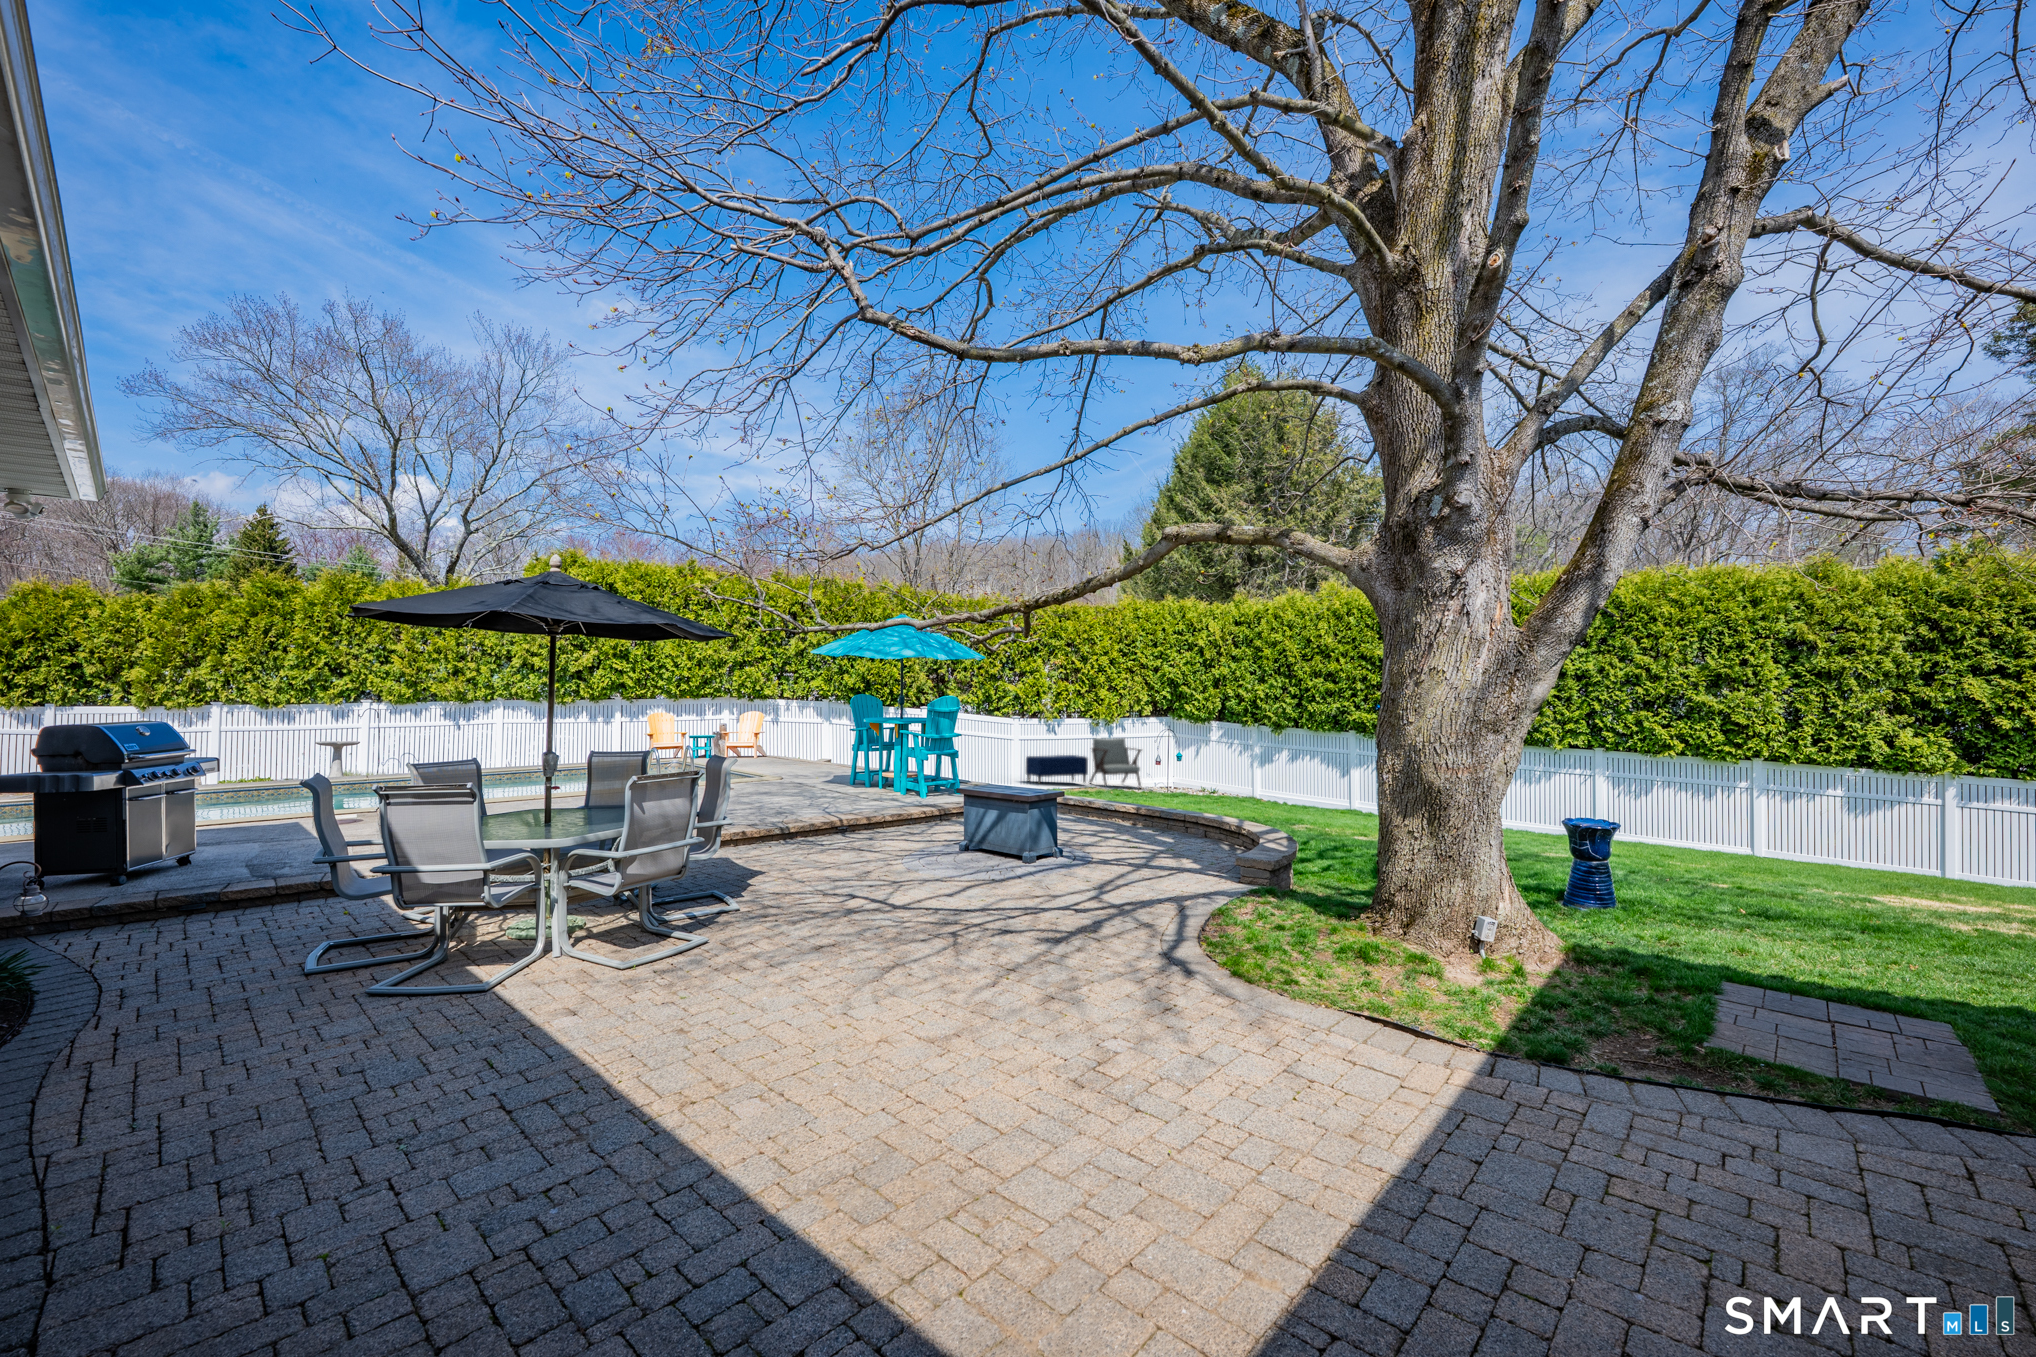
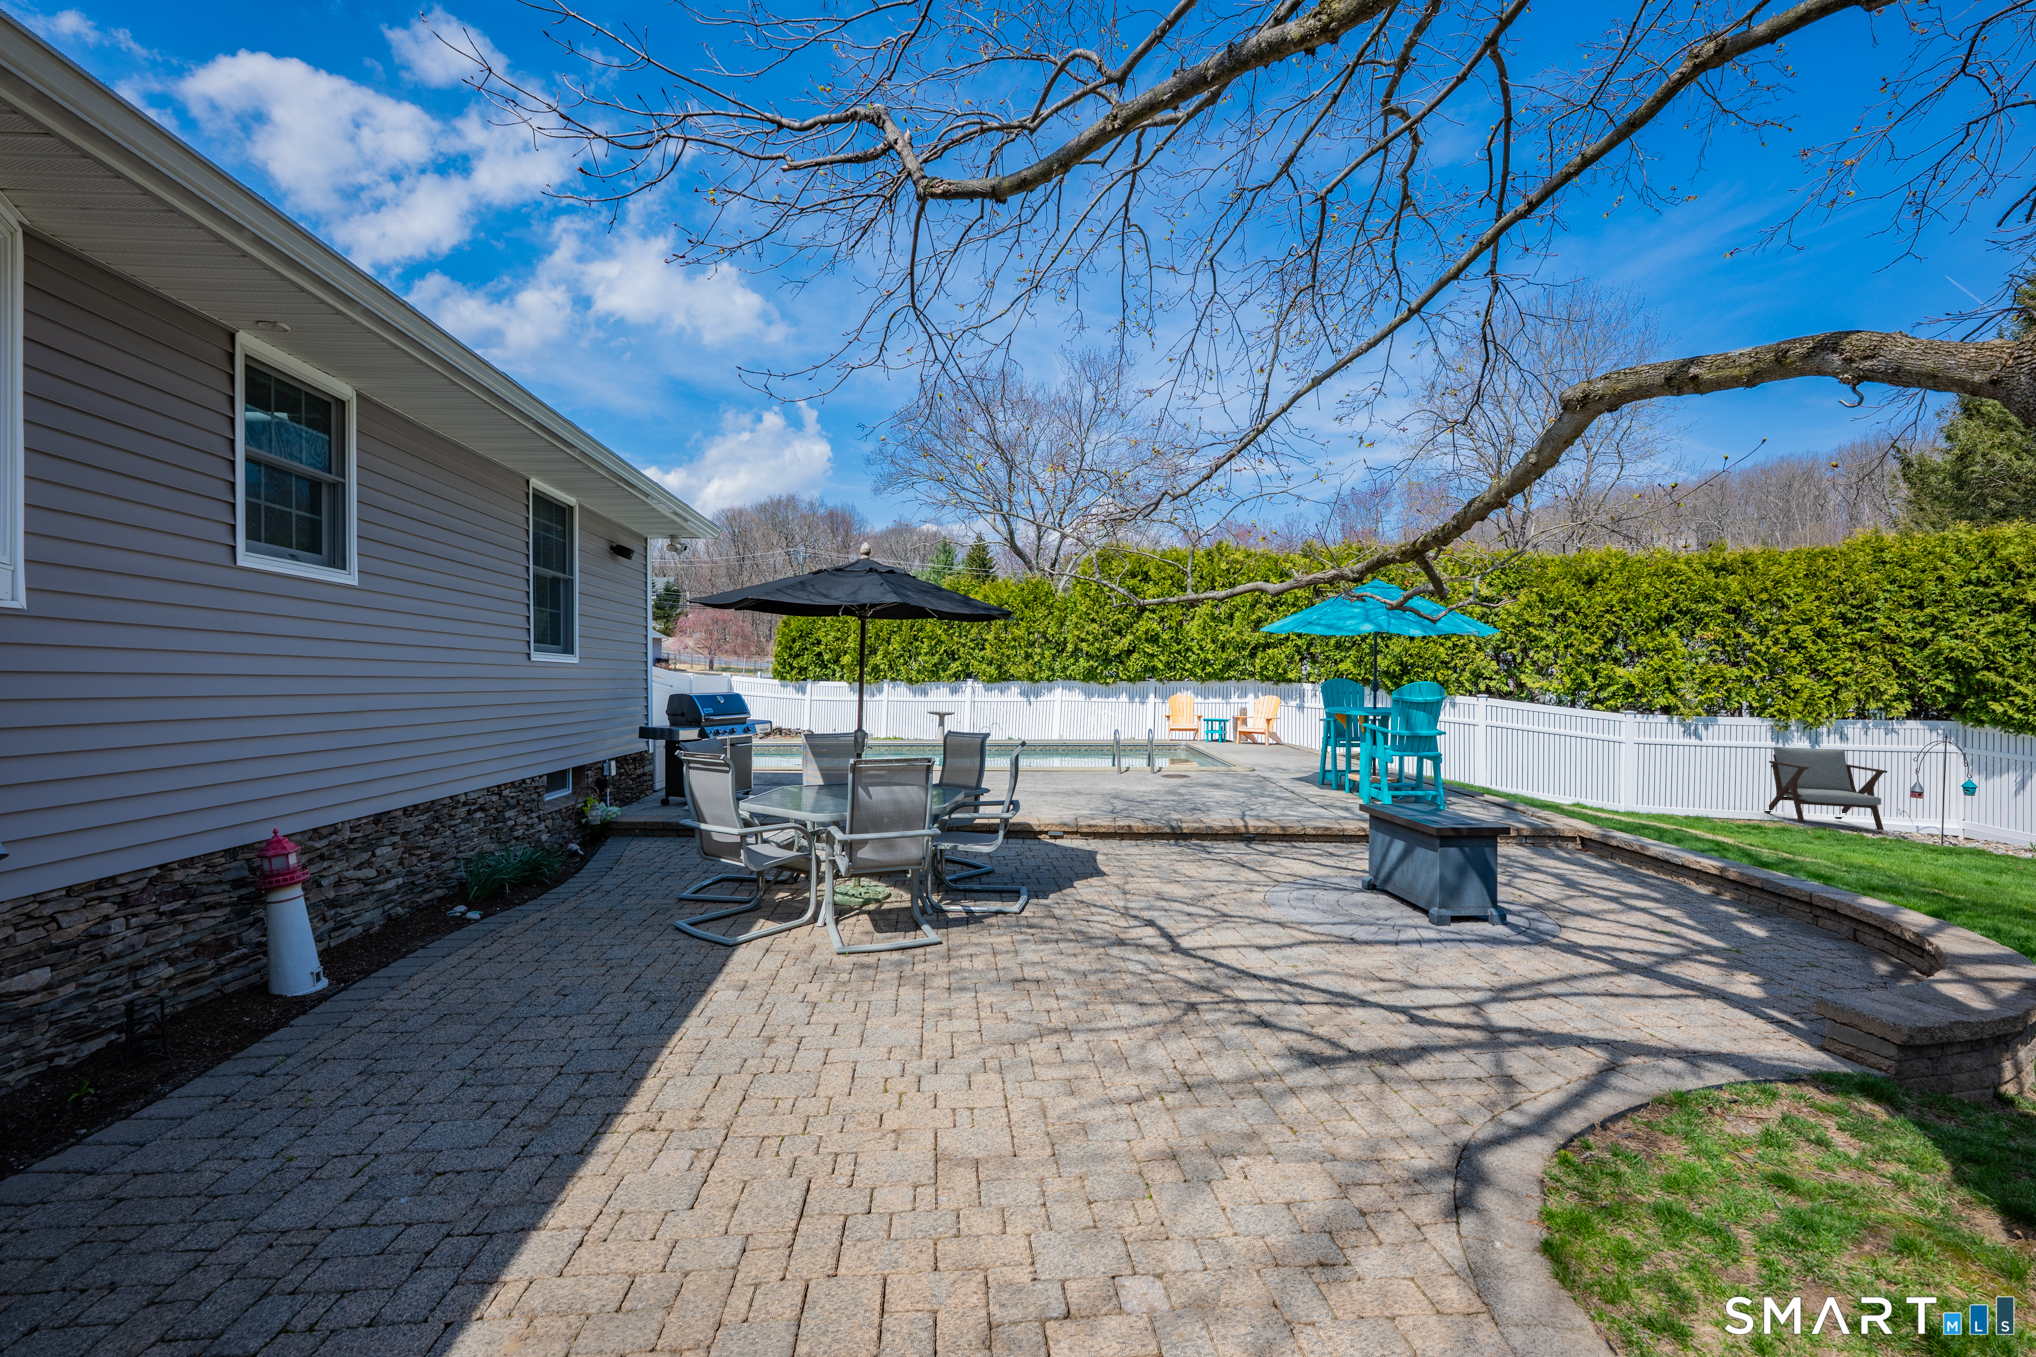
bench: present [1026,755,1088,784] -> none [1641,766,1763,813]

